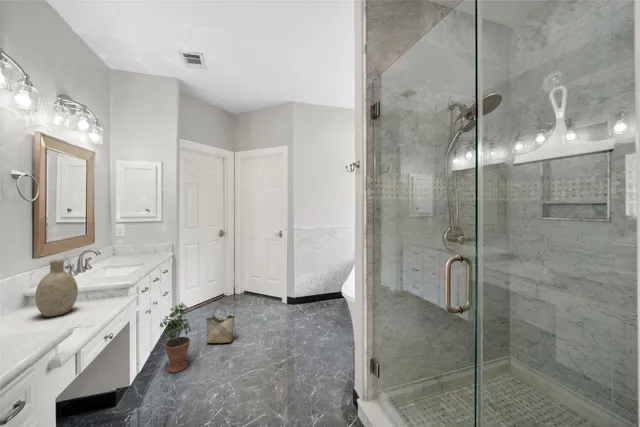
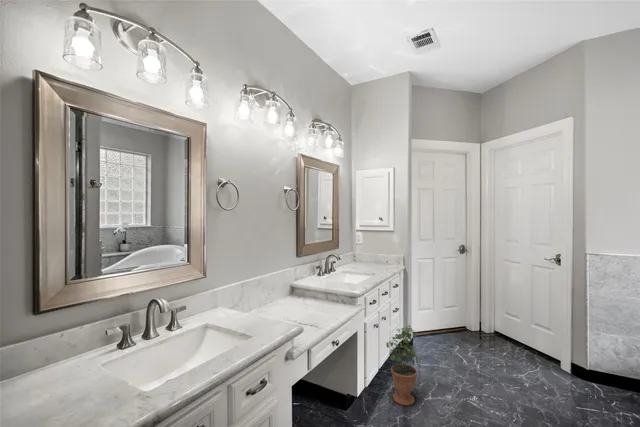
decorative vase: present [35,259,78,317] -> none [291,261,318,310]
woven basket: present [206,302,235,343] -> none [438,338,476,395]

